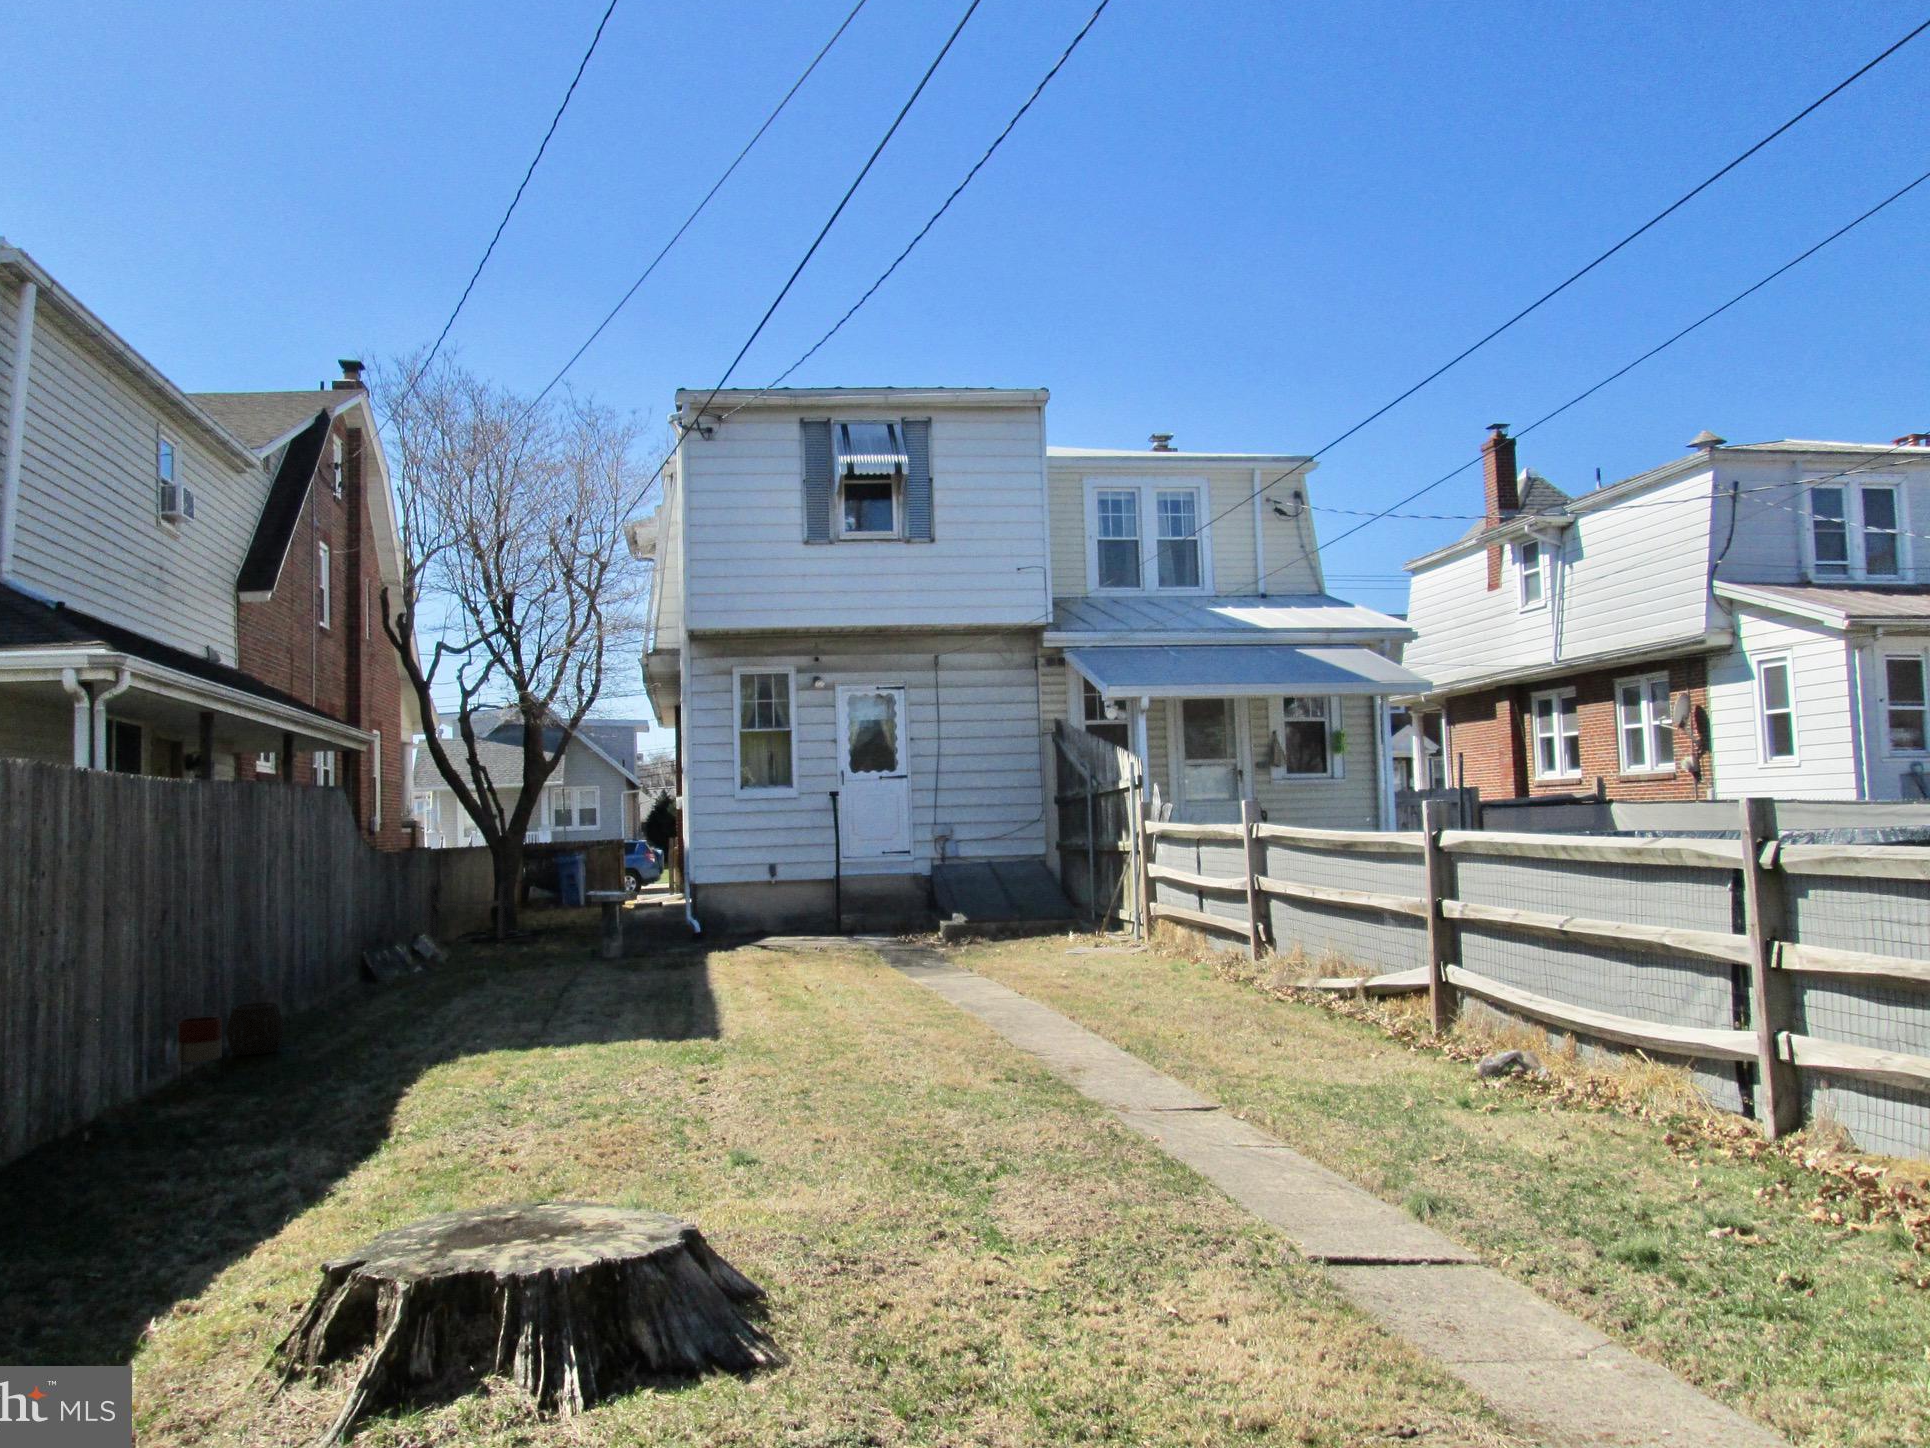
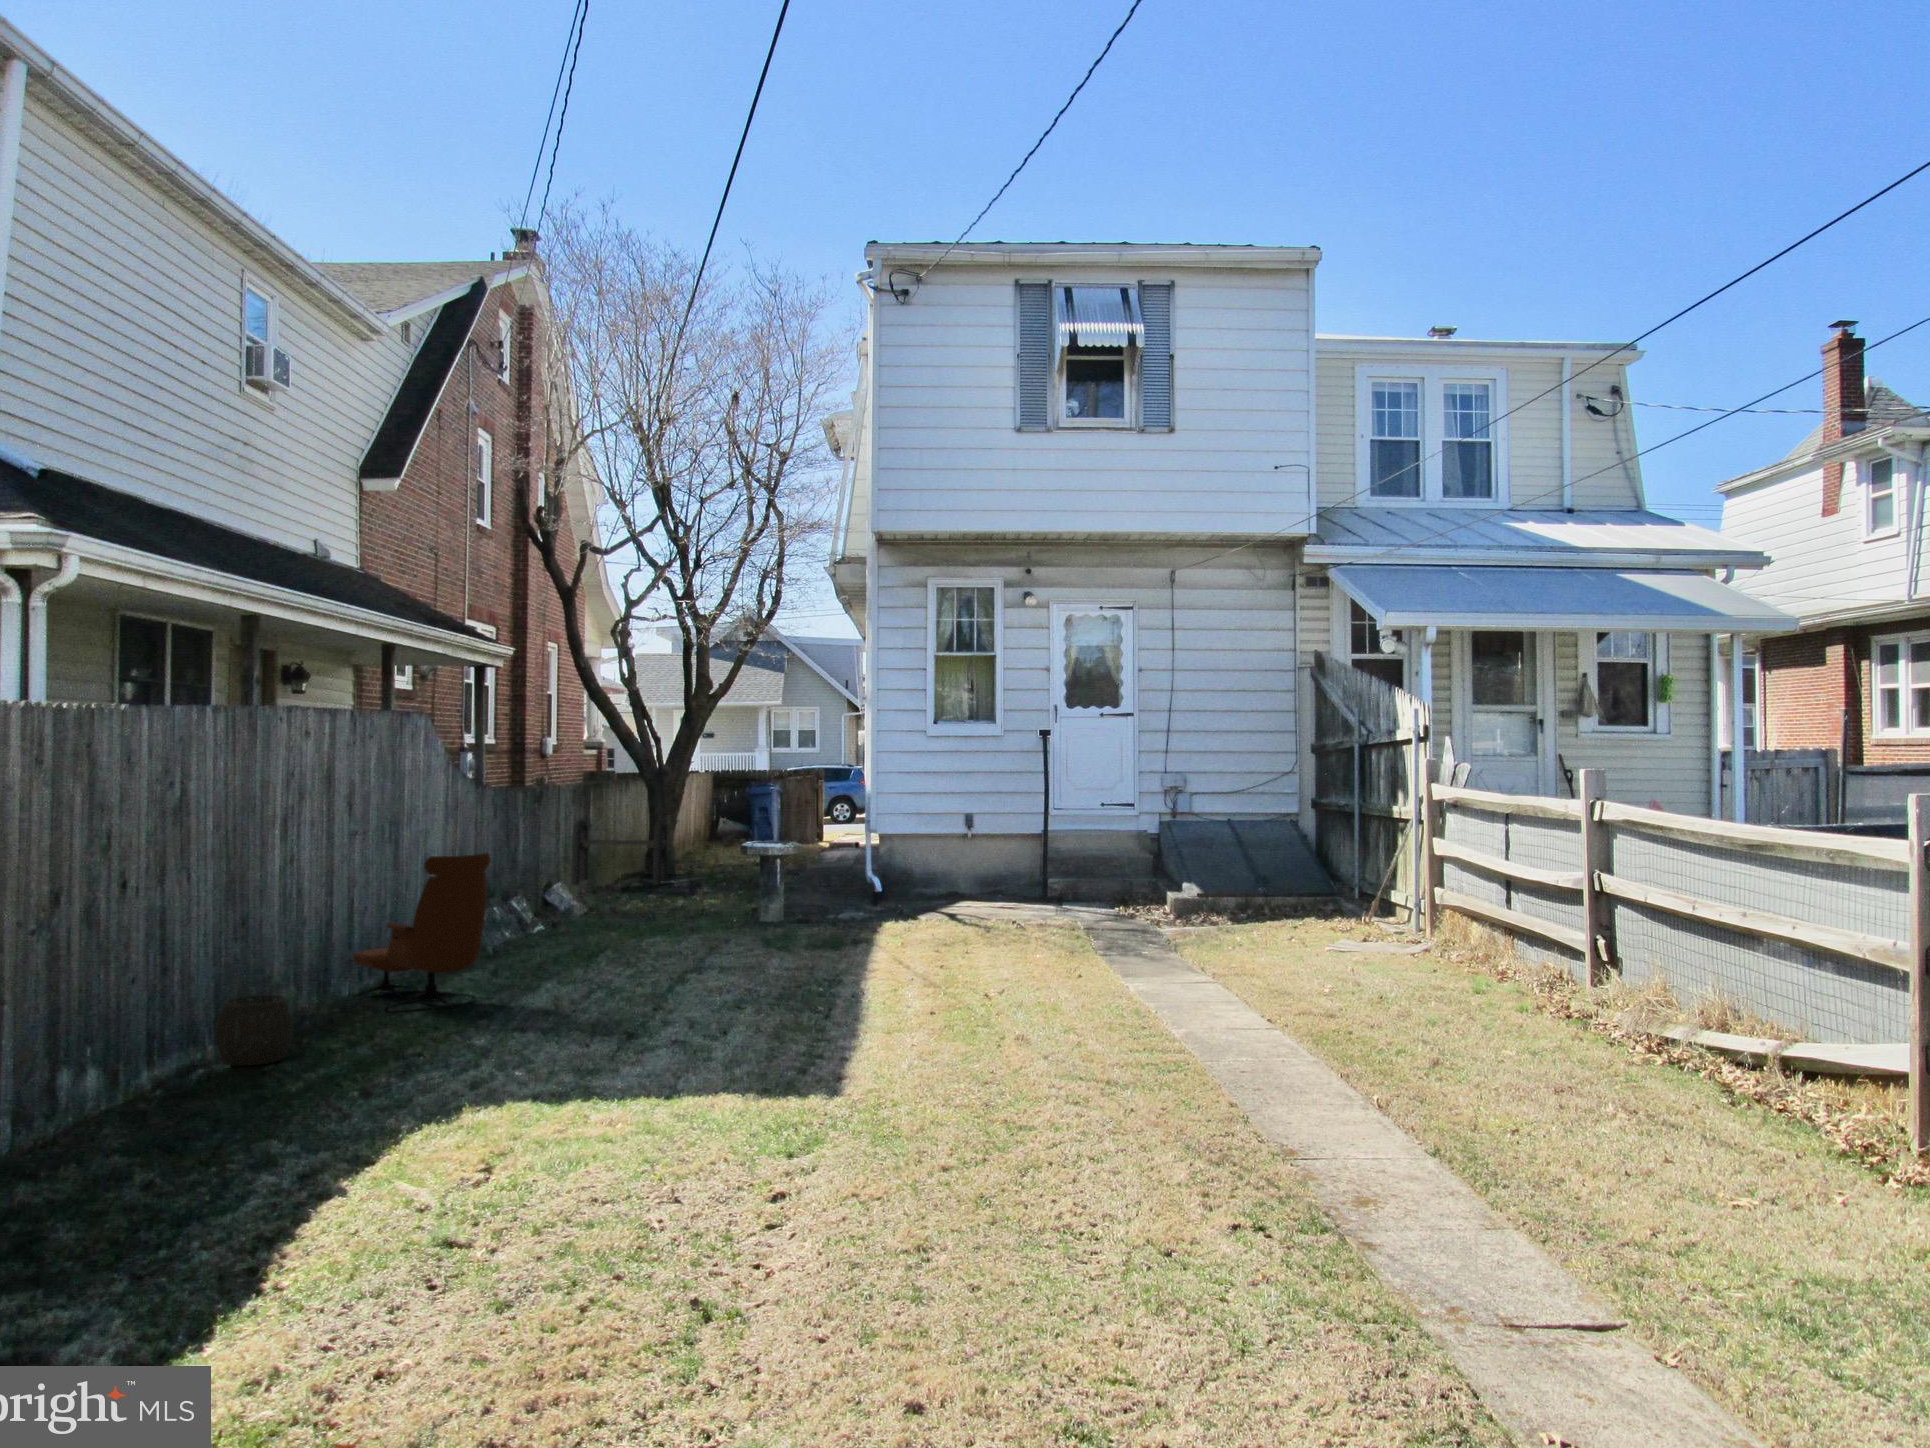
lounge chair: none [297,895,414,1023] -> present [353,853,491,1011]
planter: present [177,1017,224,1084] -> none [109,1026,175,1122]

